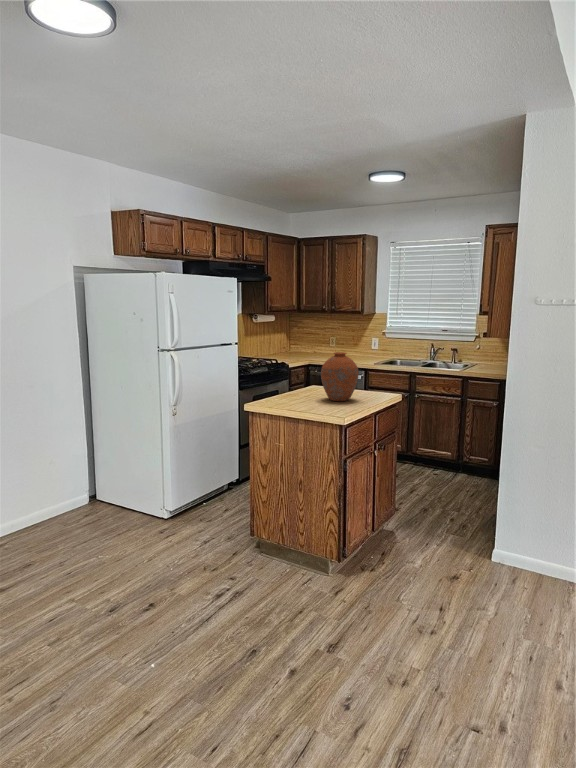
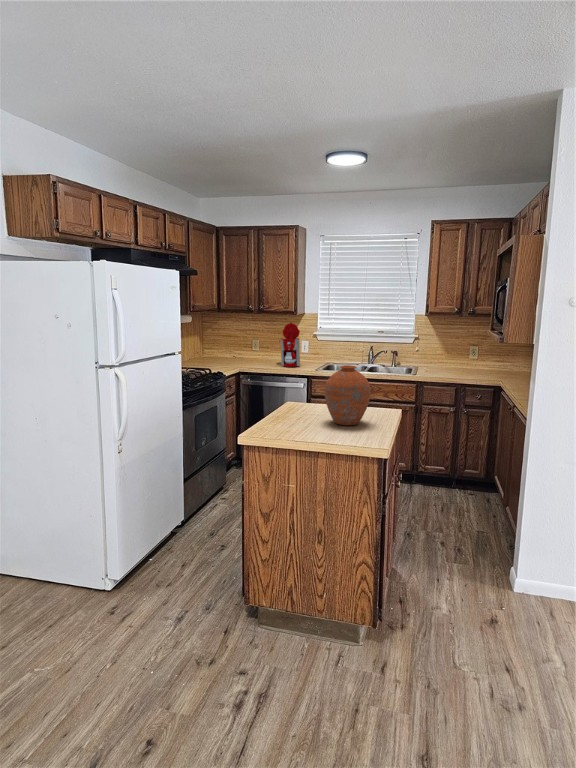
coffee maker: none [346,321,366,361] -> present [277,323,300,367]

